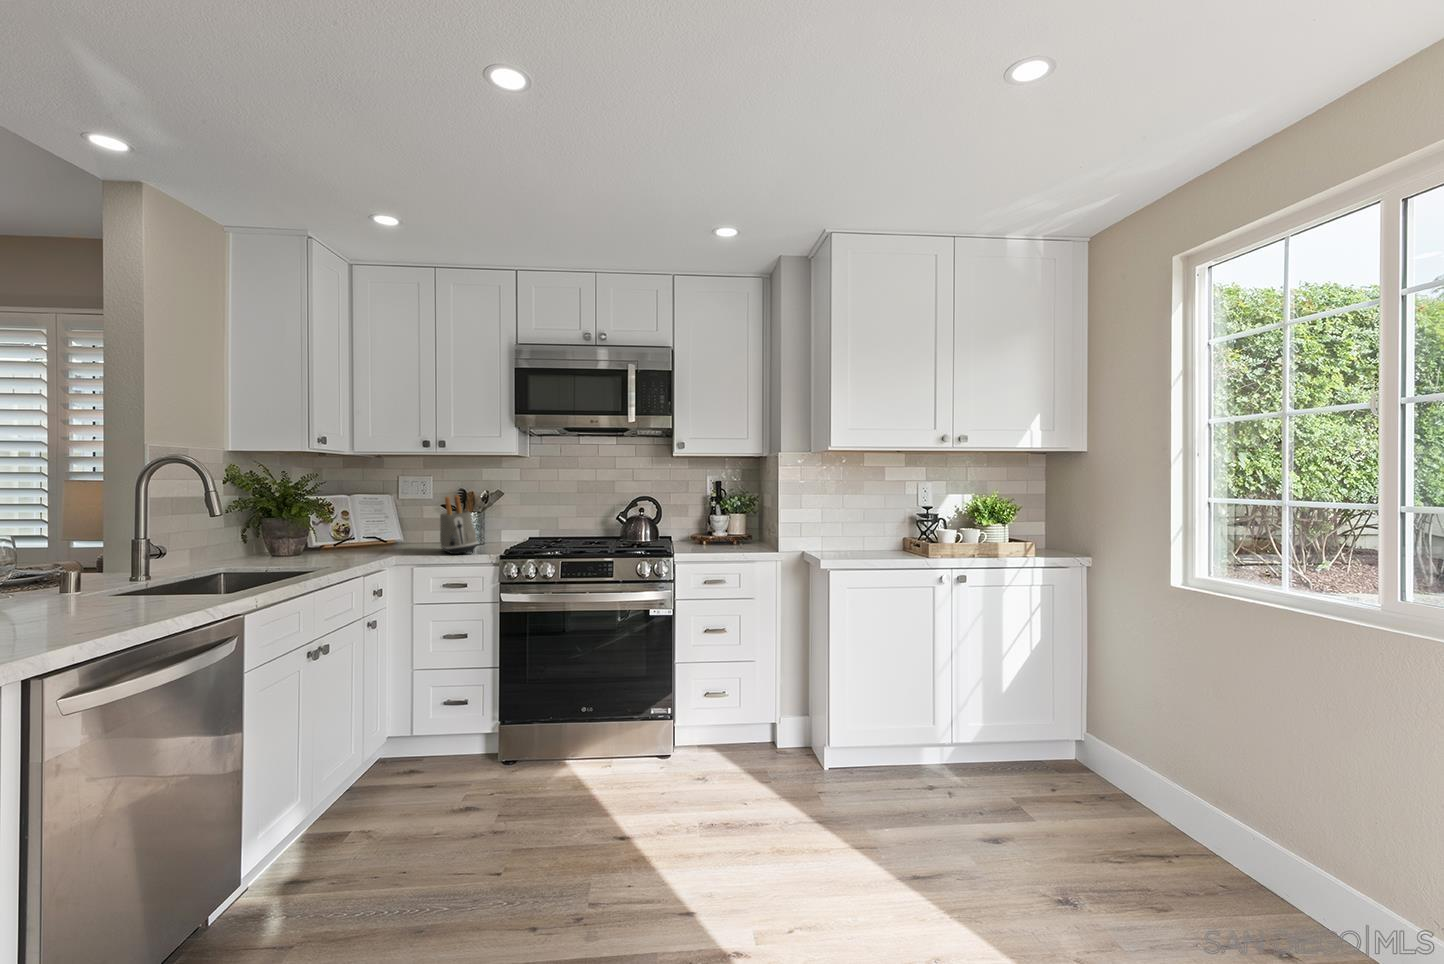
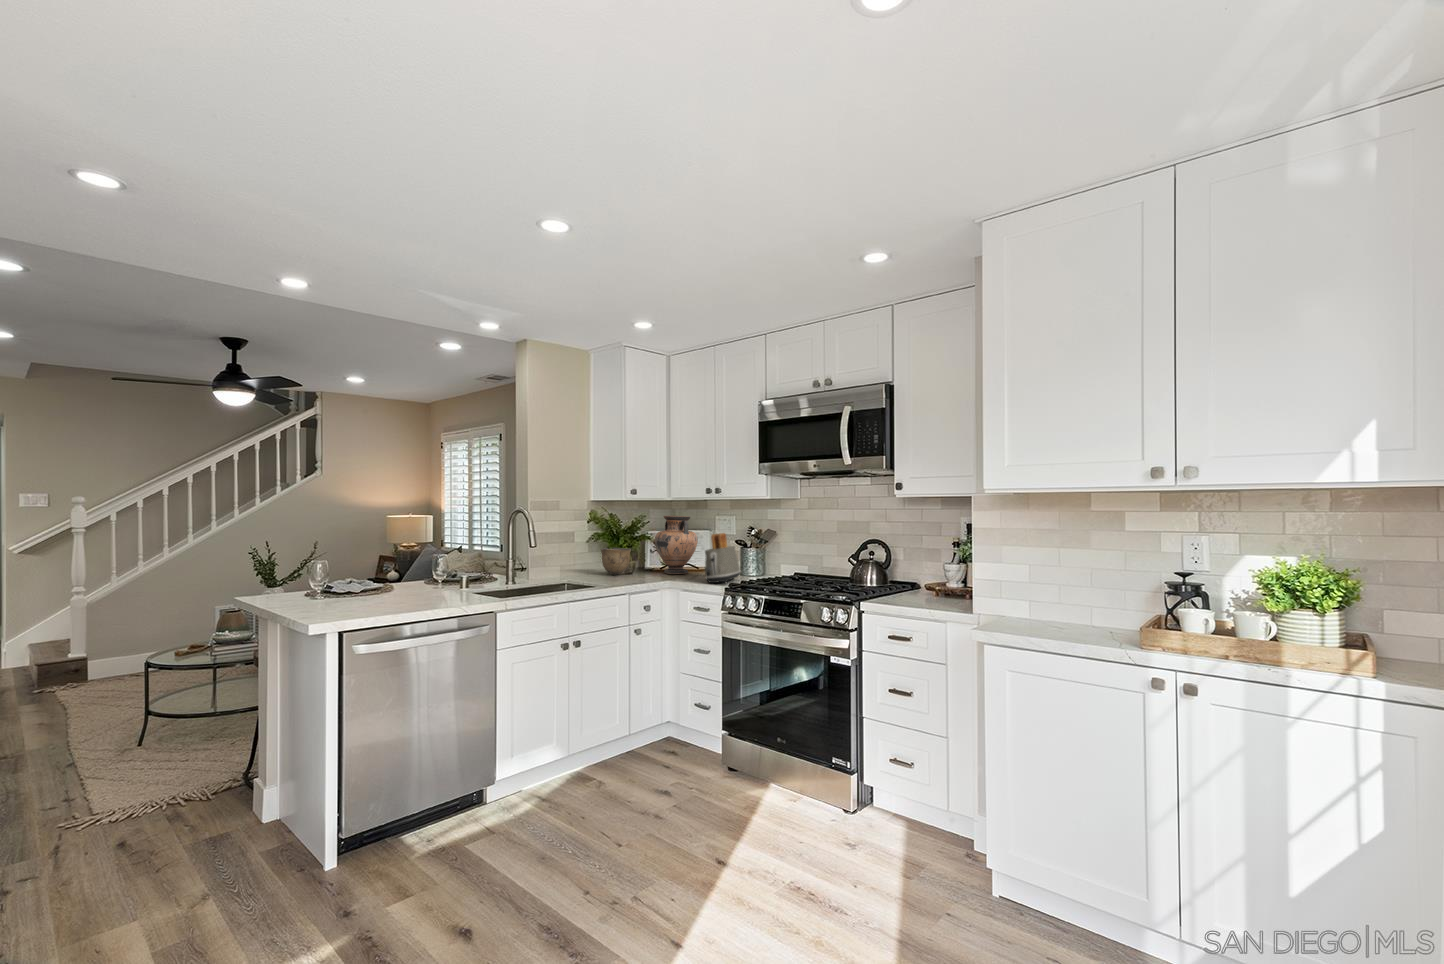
vase: none [339,477,400,550] -> present [655,516,698,574]
bowl: none [272,521,321,558] -> present [601,548,631,575]

